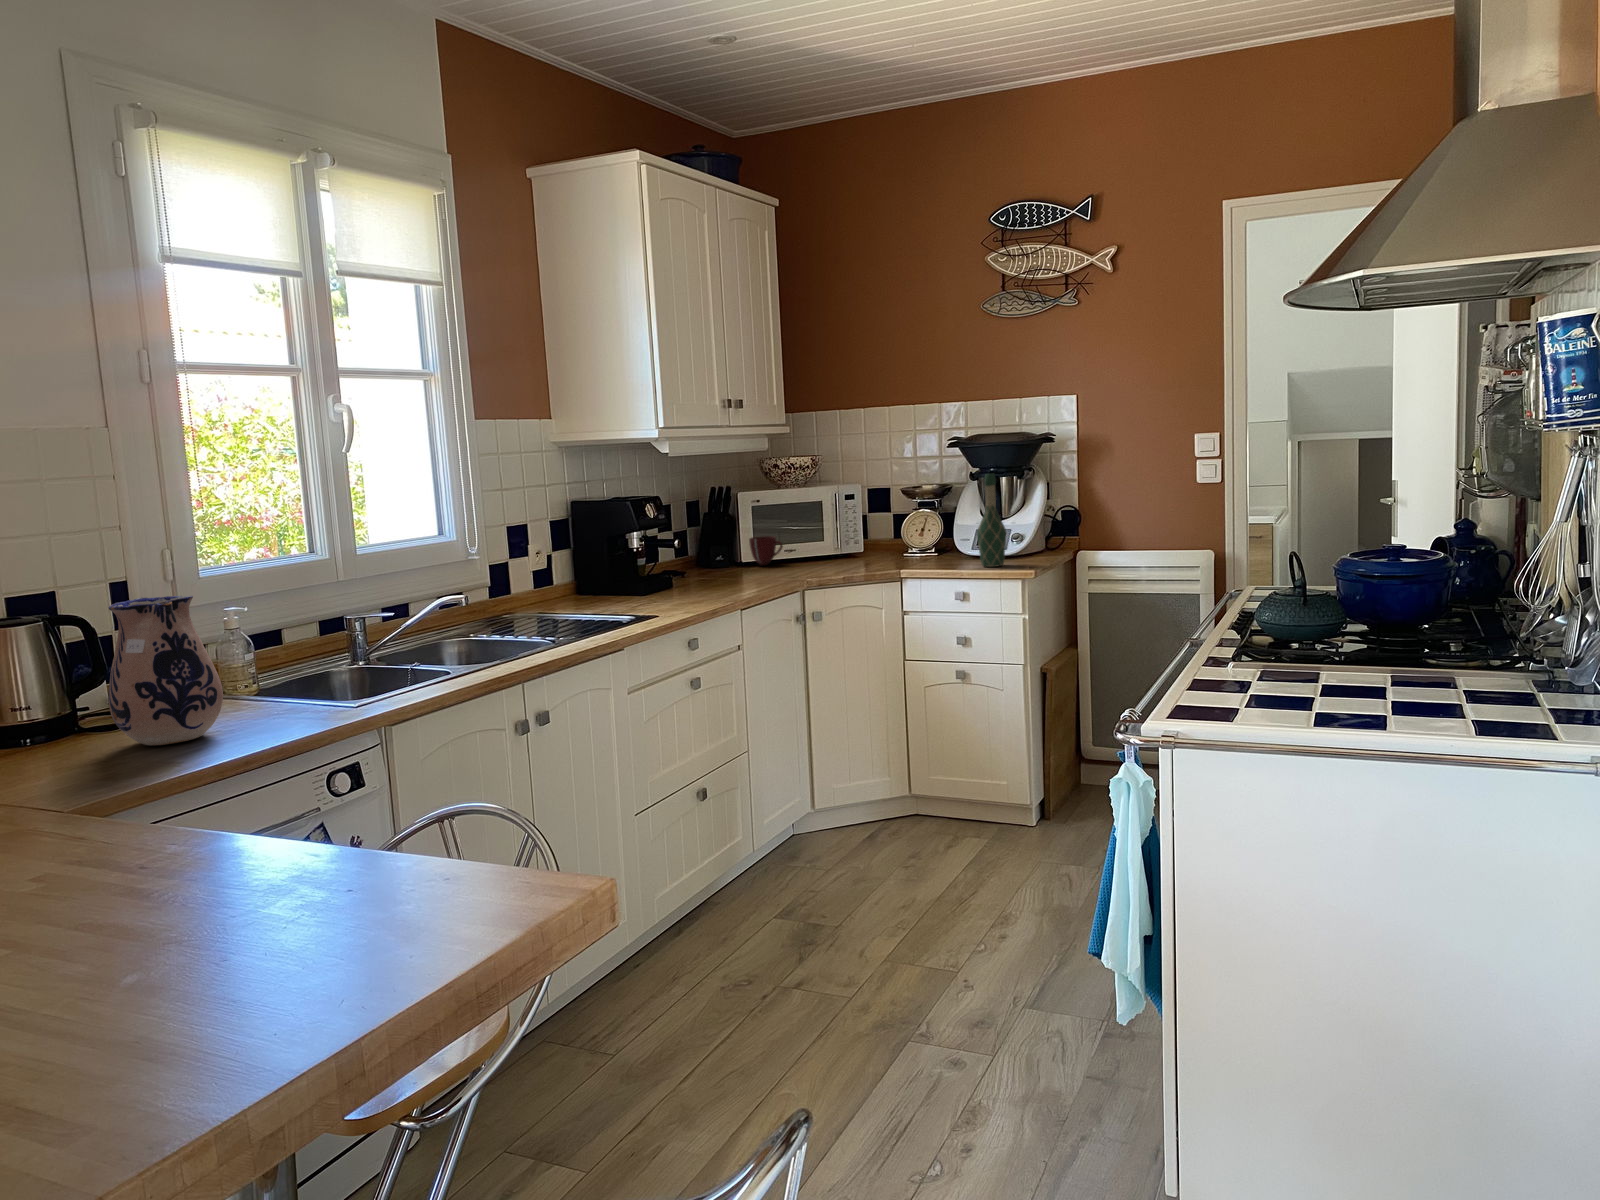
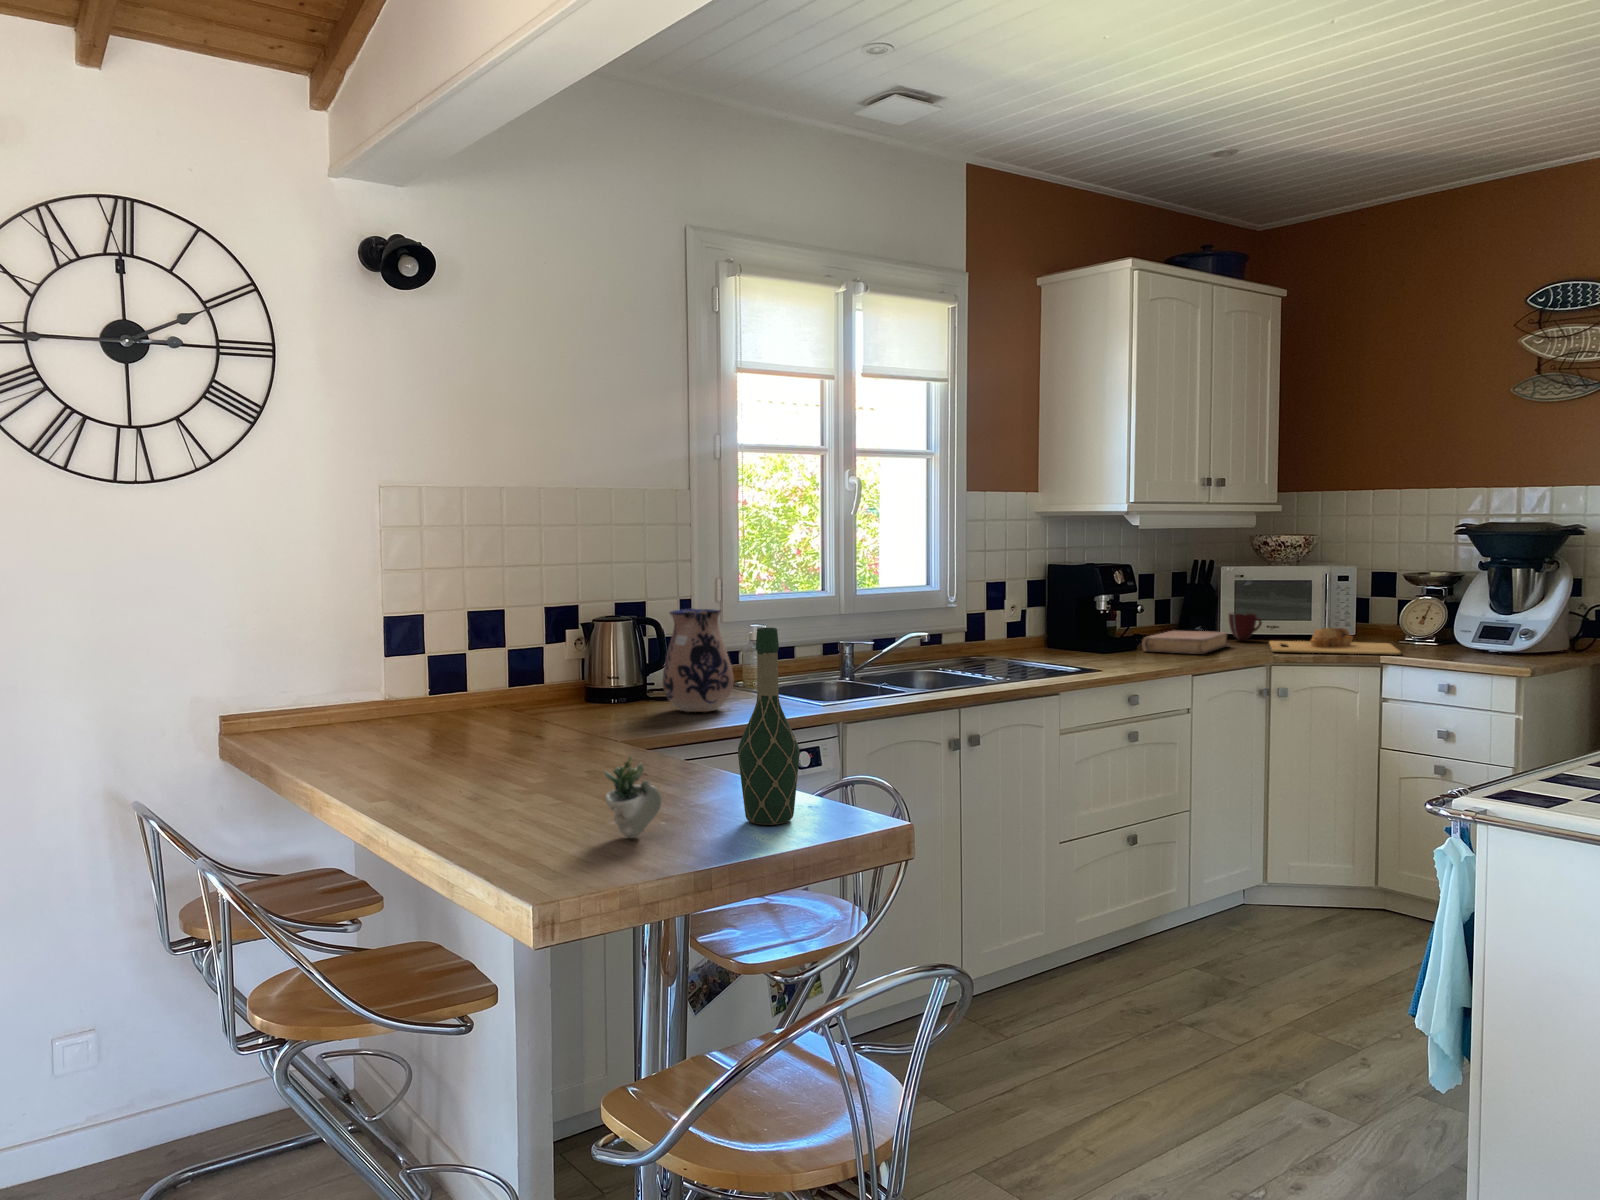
wine bottle: present [977,474,1006,567] -> present [738,628,800,825]
cutting board: none [793,545,921,575] -> present [1269,628,1401,655]
book: none [678,559,760,587] -> present [1142,631,1230,654]
succulent plant: none [96,895,266,1039] -> present [604,756,683,838]

